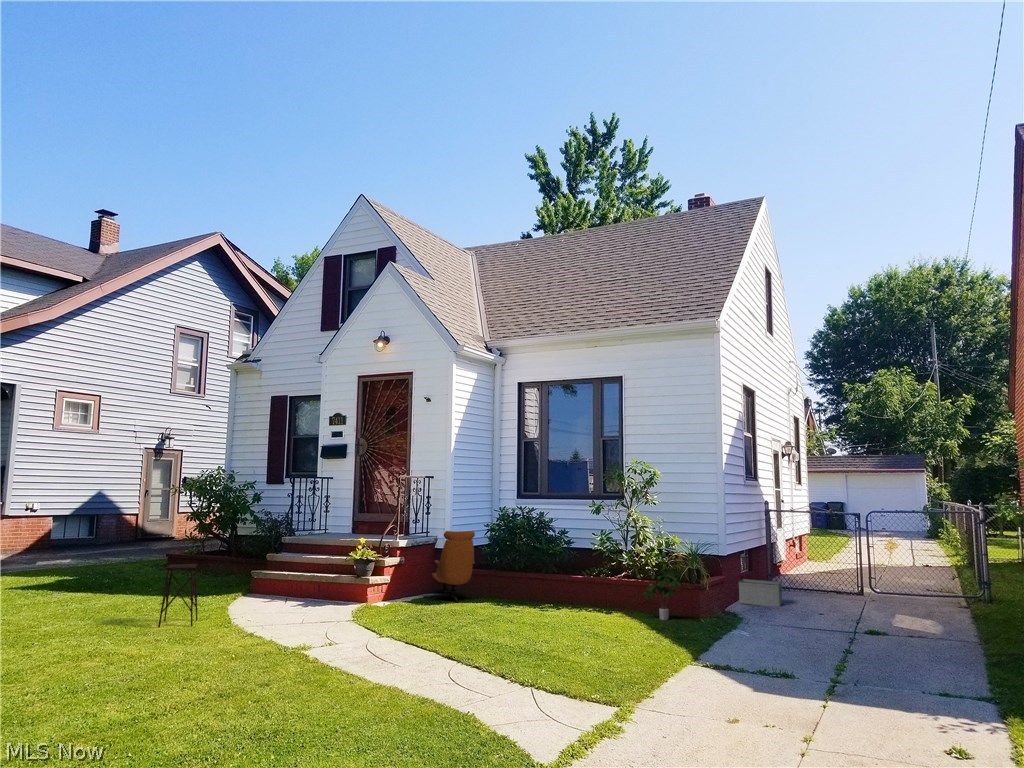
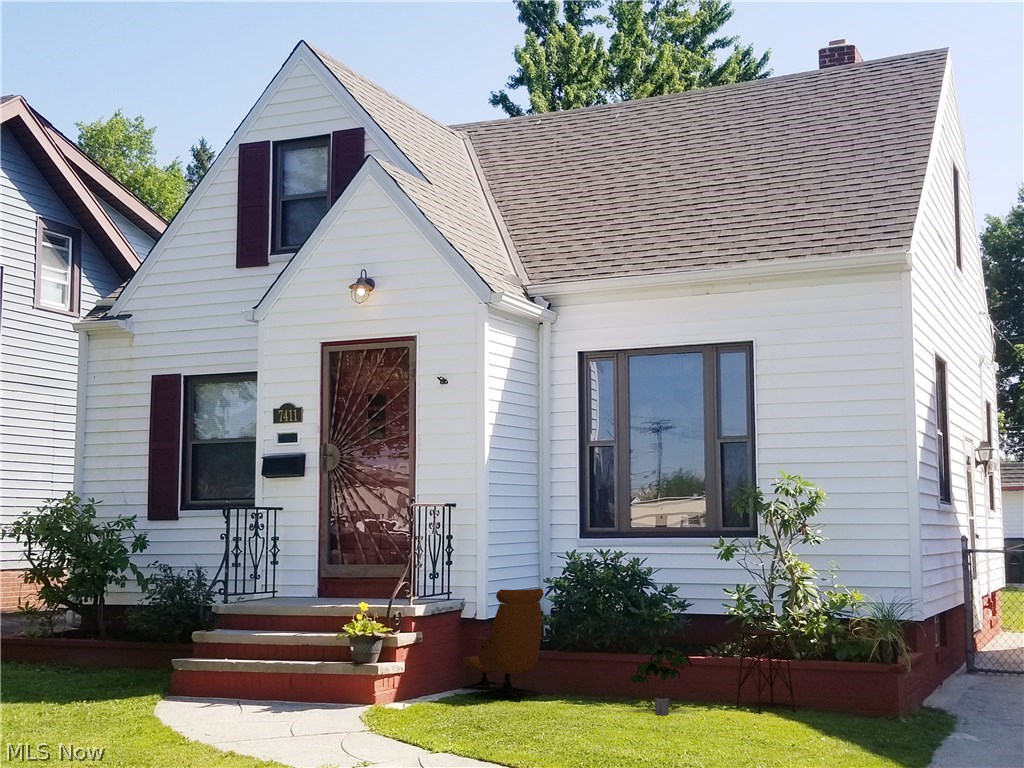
side table: present [158,564,197,627] -> present [736,629,795,714]
potted plant: present [643,575,684,620] -> present [630,647,692,715]
storage bin: present [739,579,782,606] -> none [939,655,1005,696]

